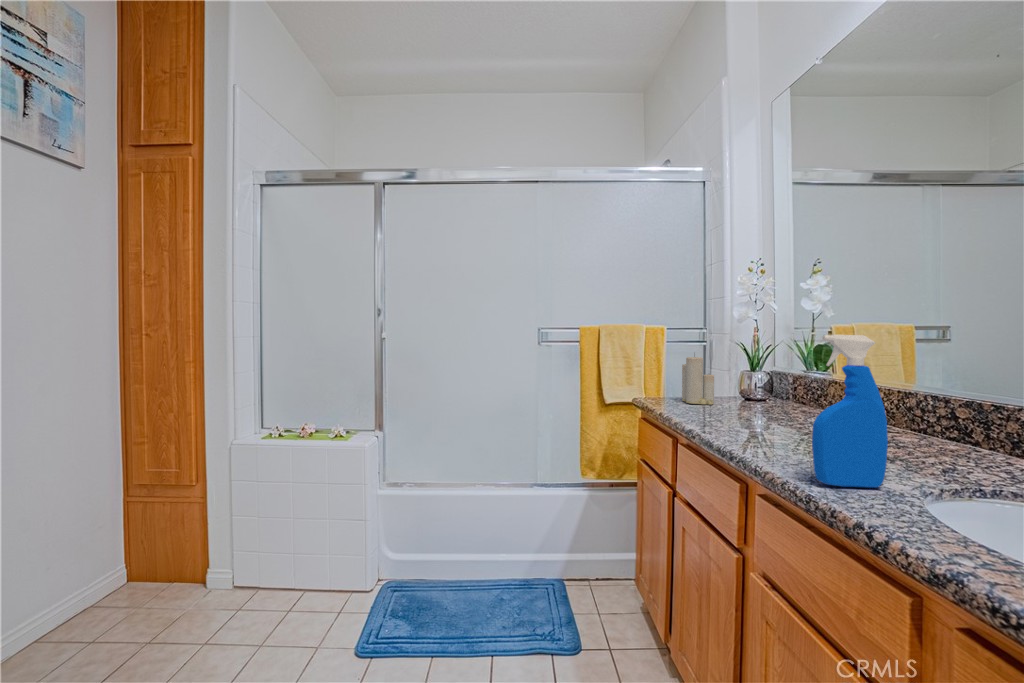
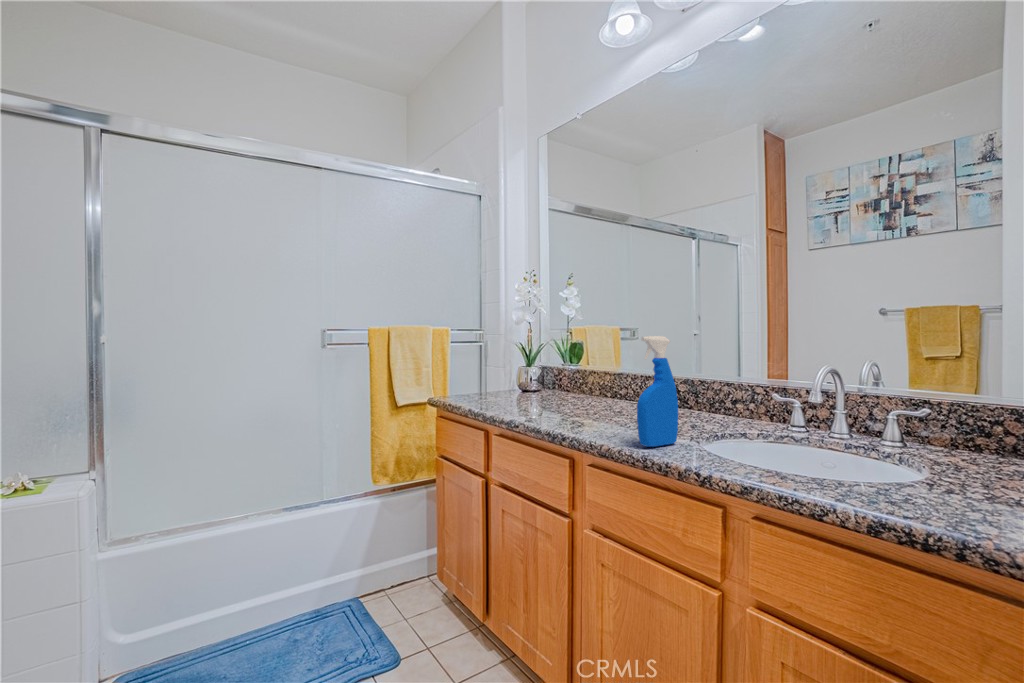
candle: present [682,357,714,405] -> none [475,352,504,399]

